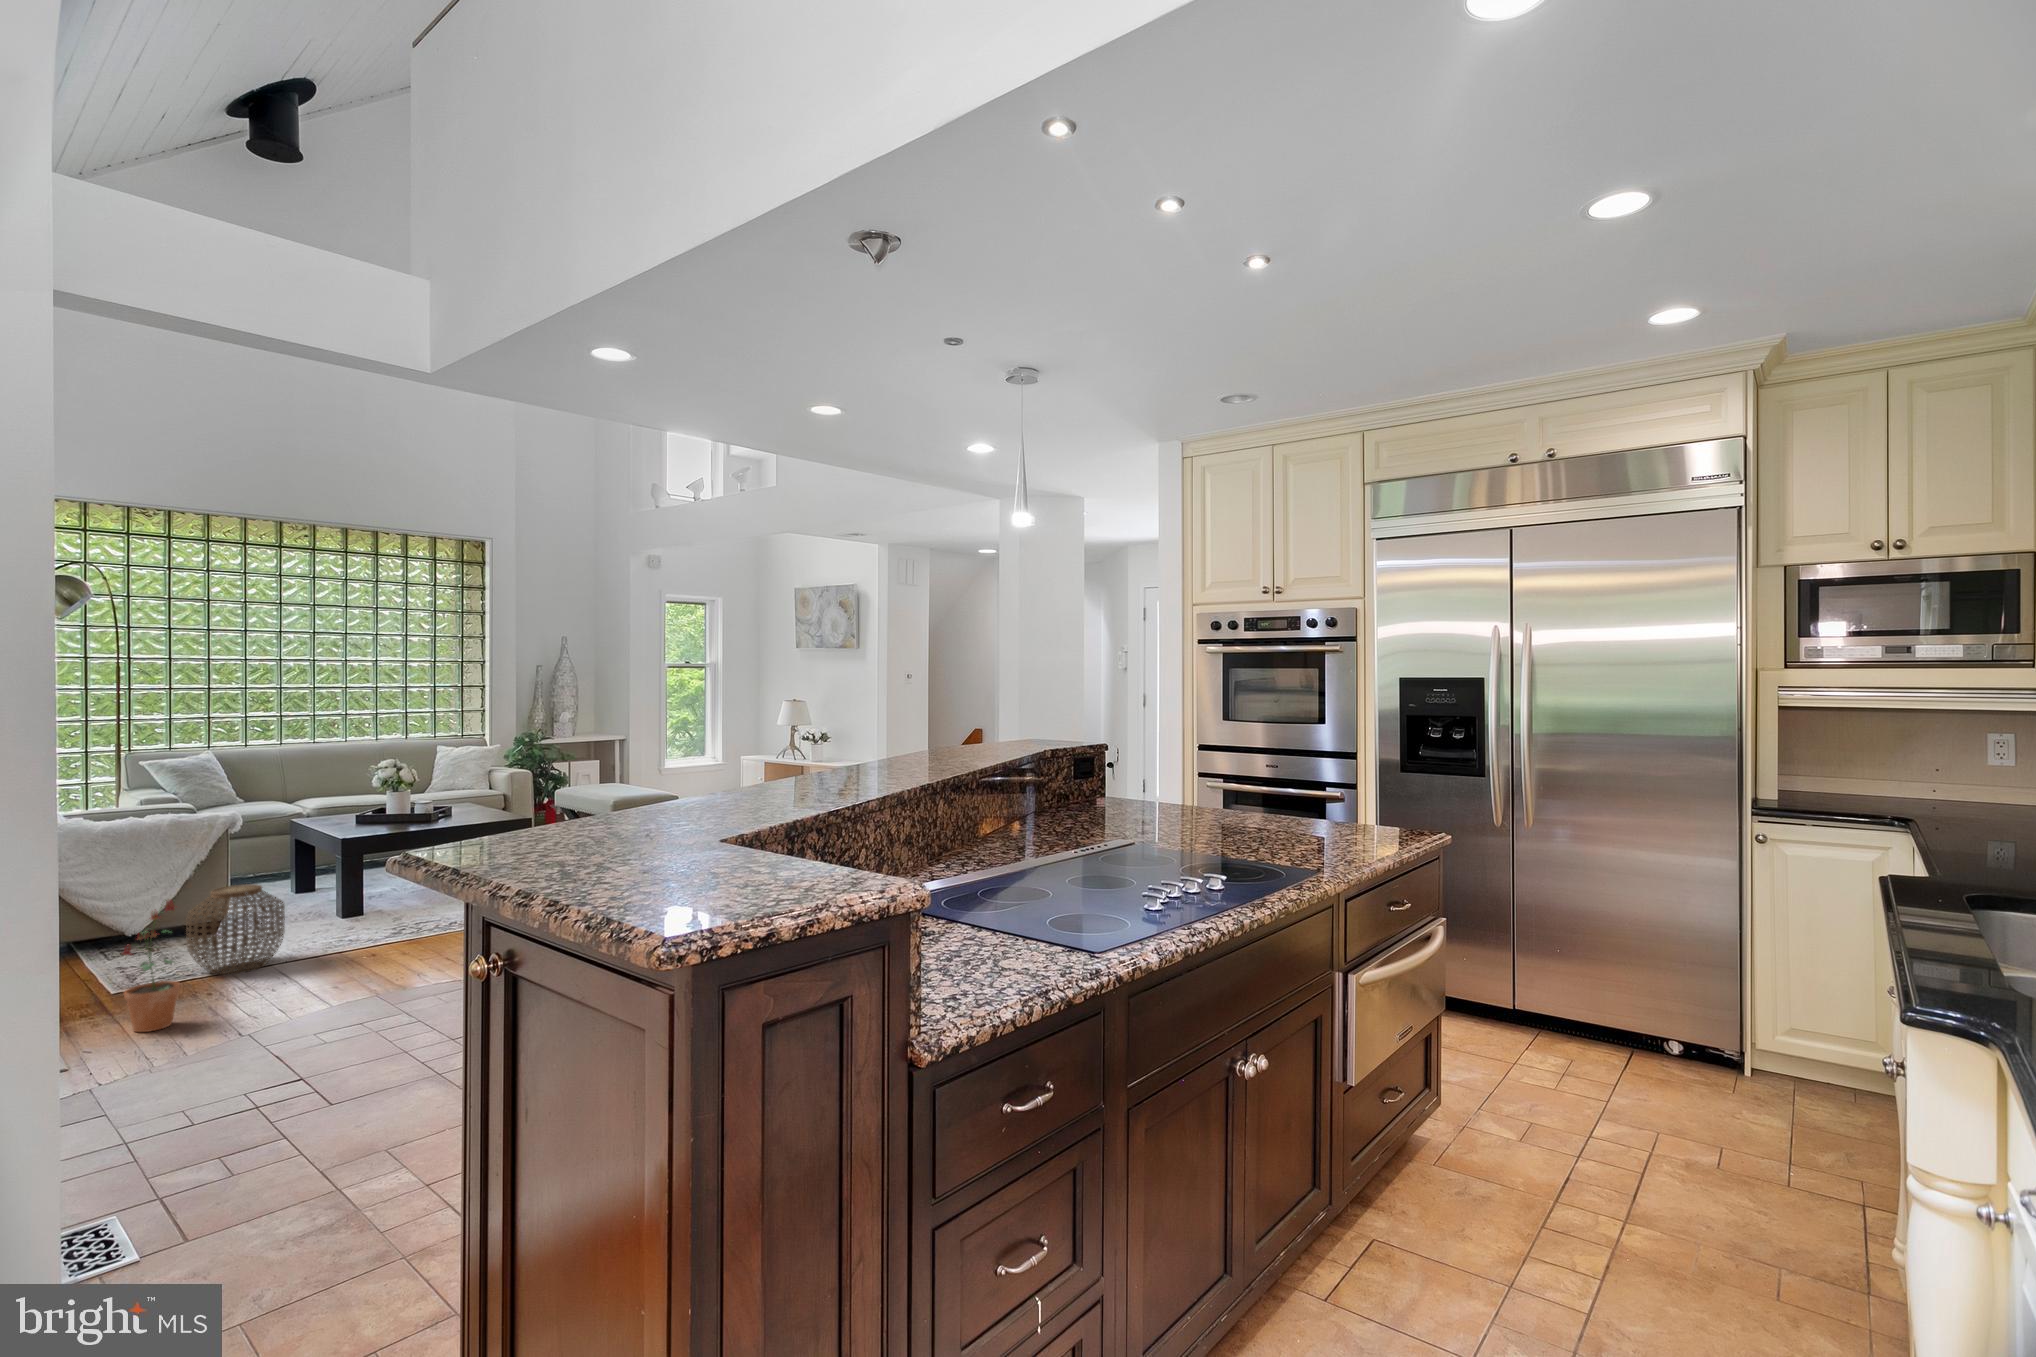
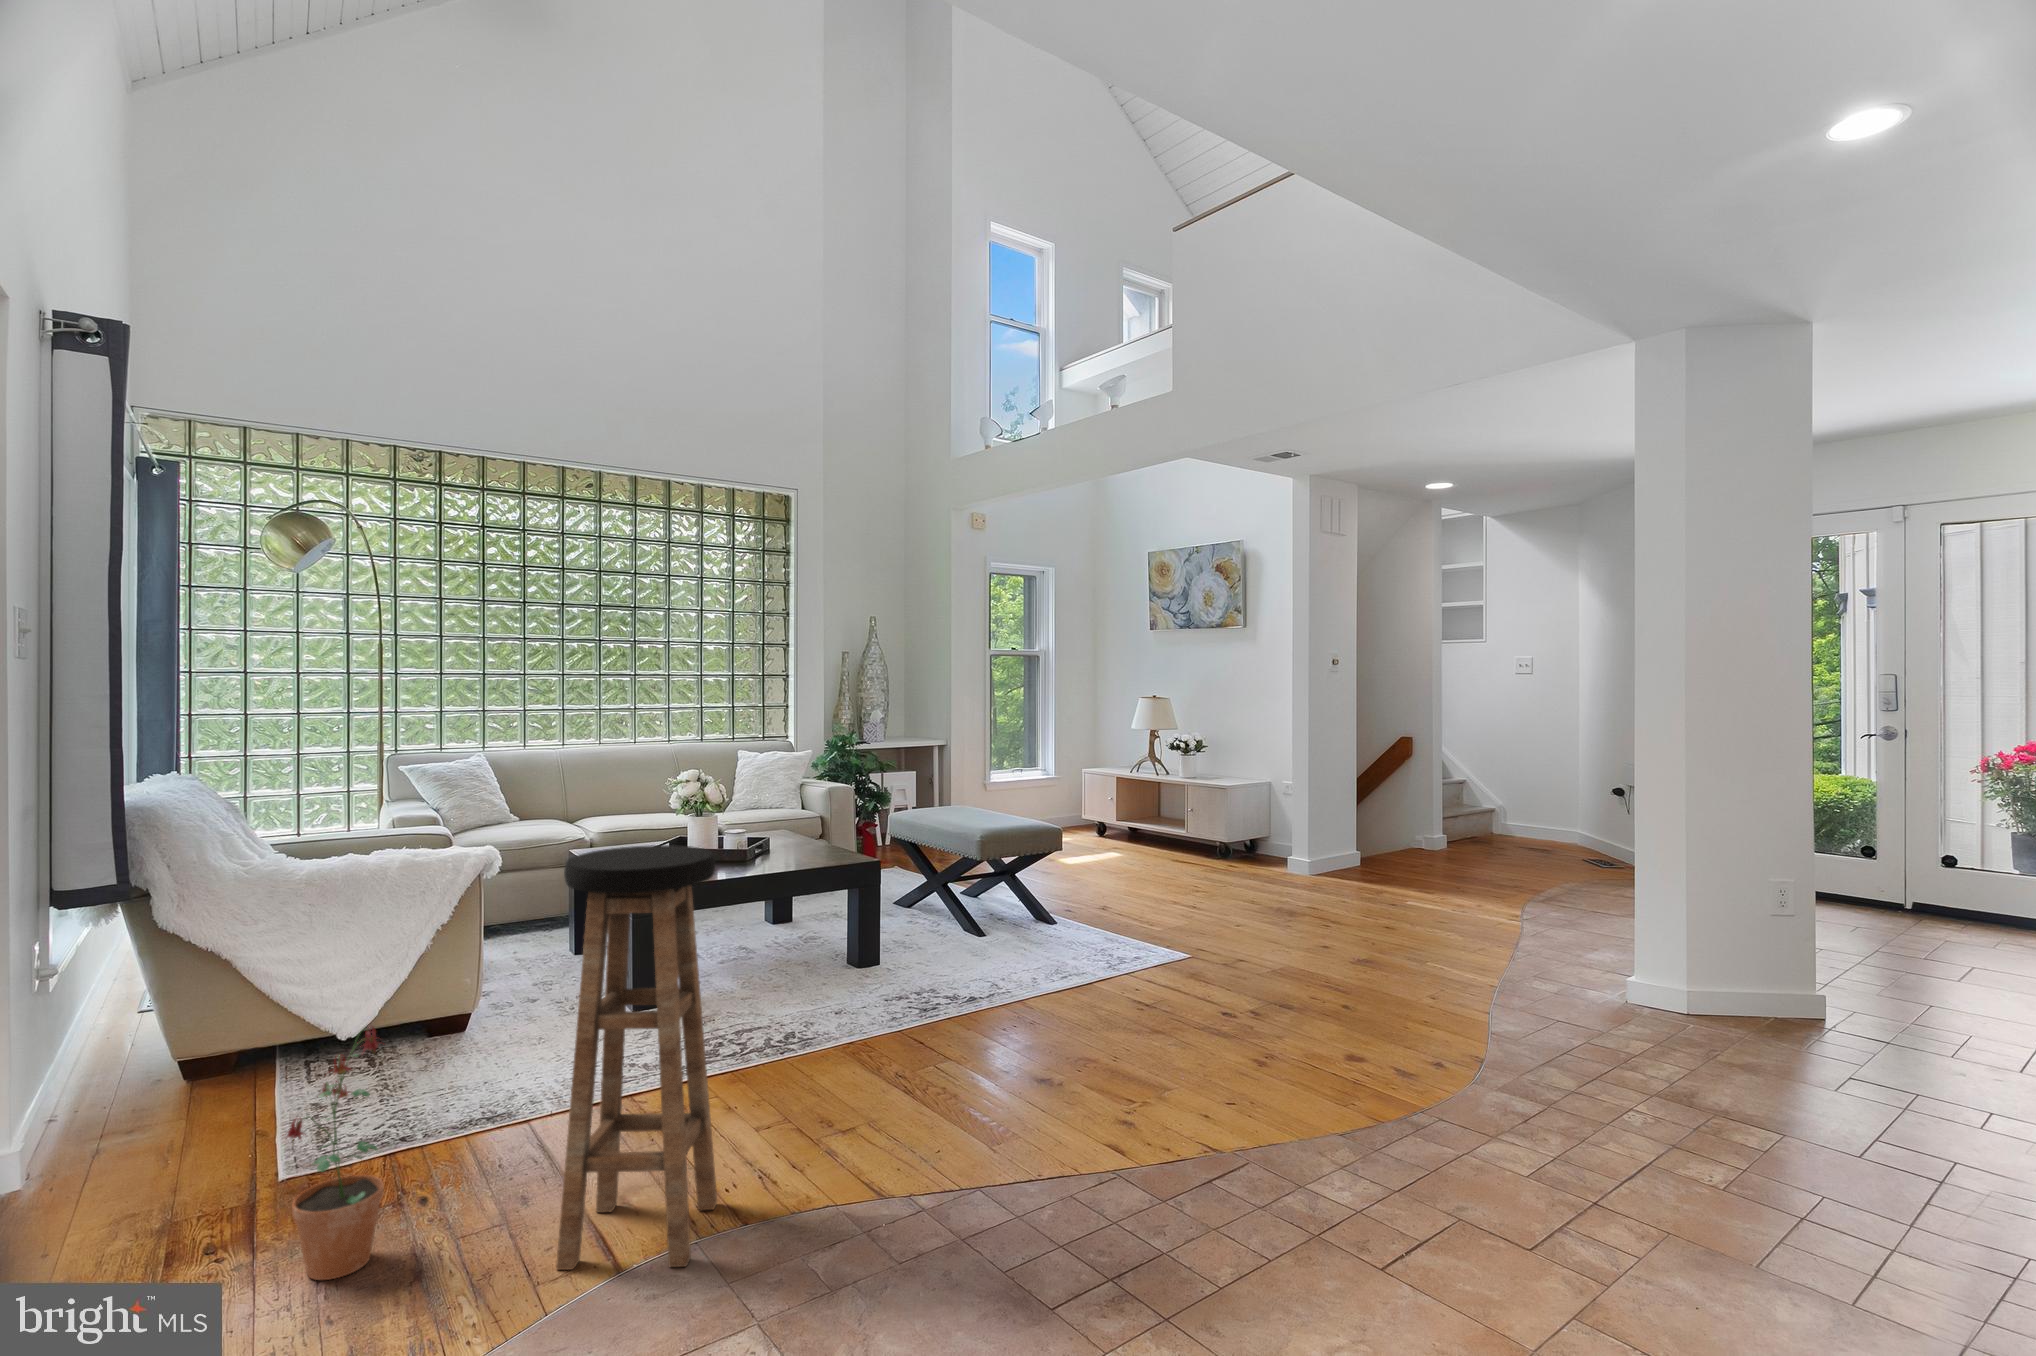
bar stool: none [289,795,389,1019] -> present [556,845,717,1270]
woven basket: present [186,884,285,974] -> none [418,971,557,1122]

